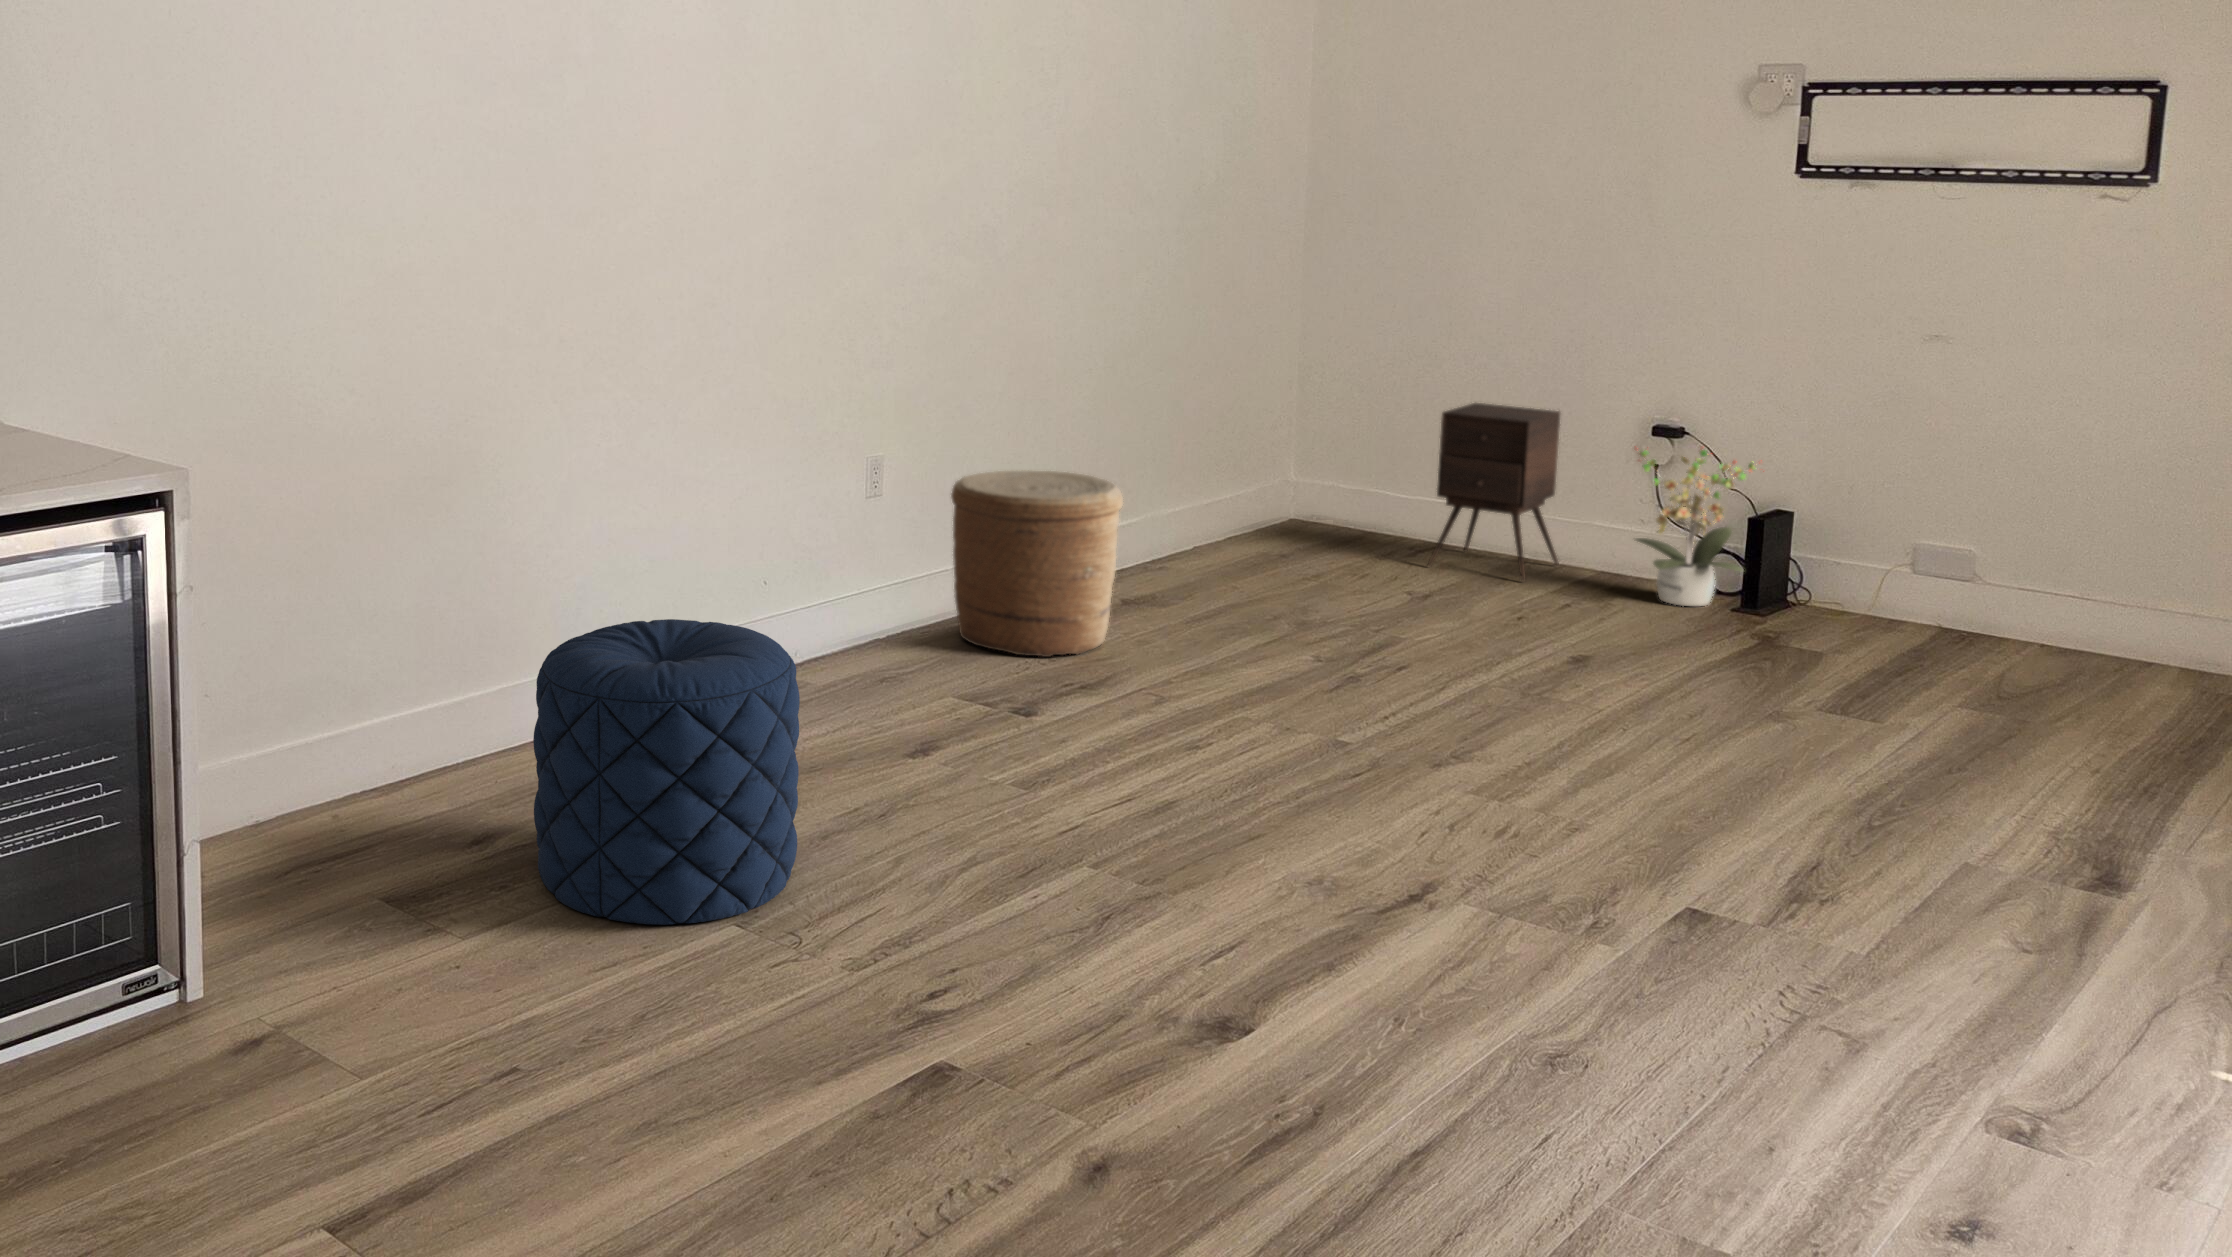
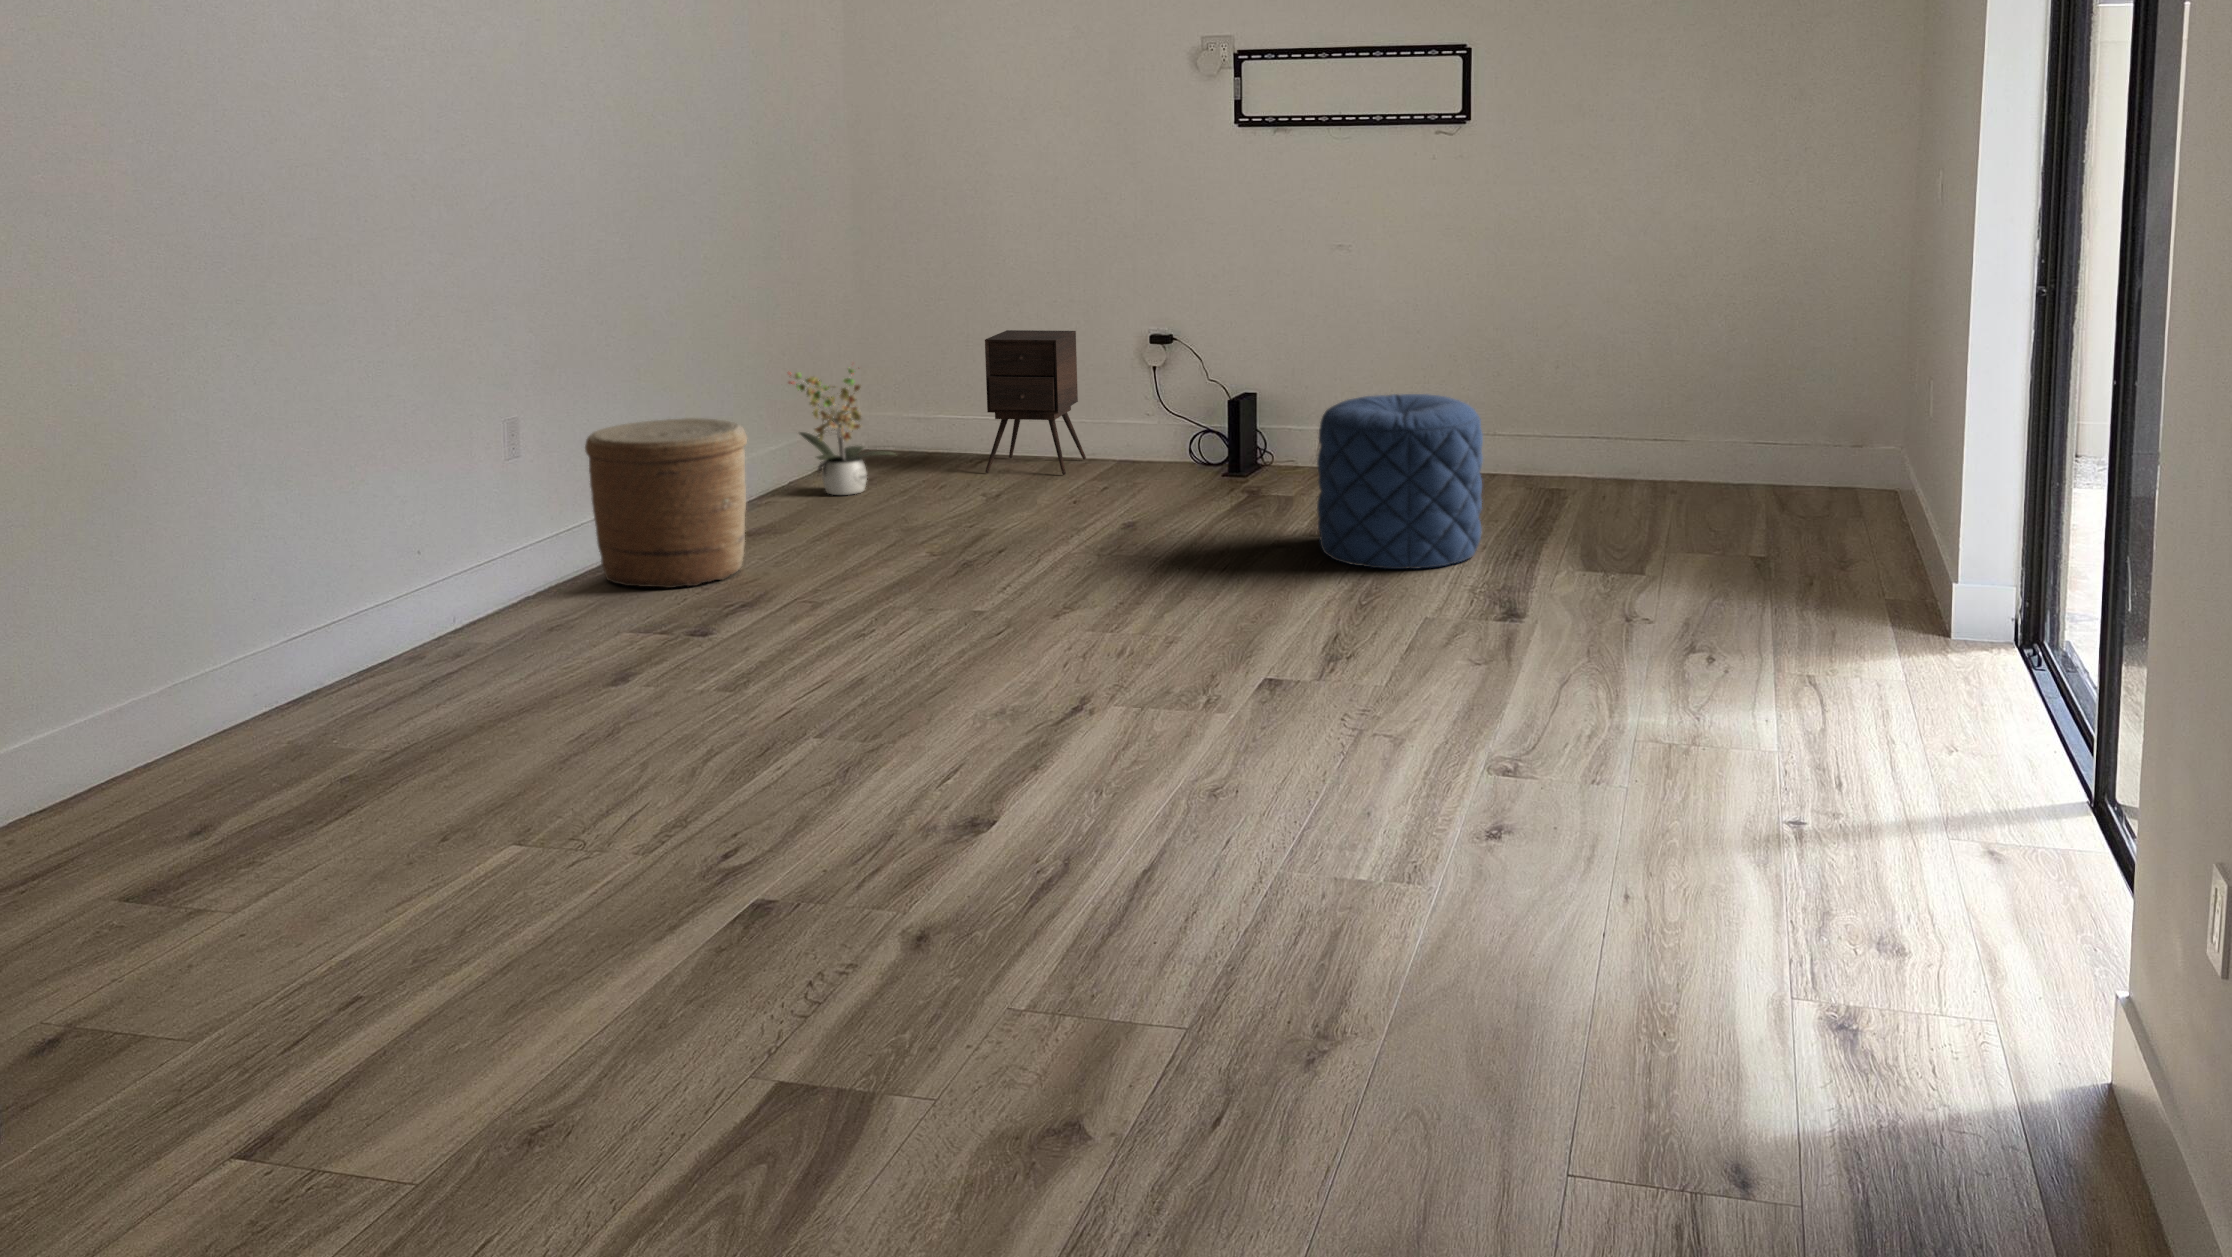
potted plant: present [1636,448,1755,606] -> present [788,369,894,495]
pouf: present [533,619,800,925] -> present [1317,394,1483,569]

